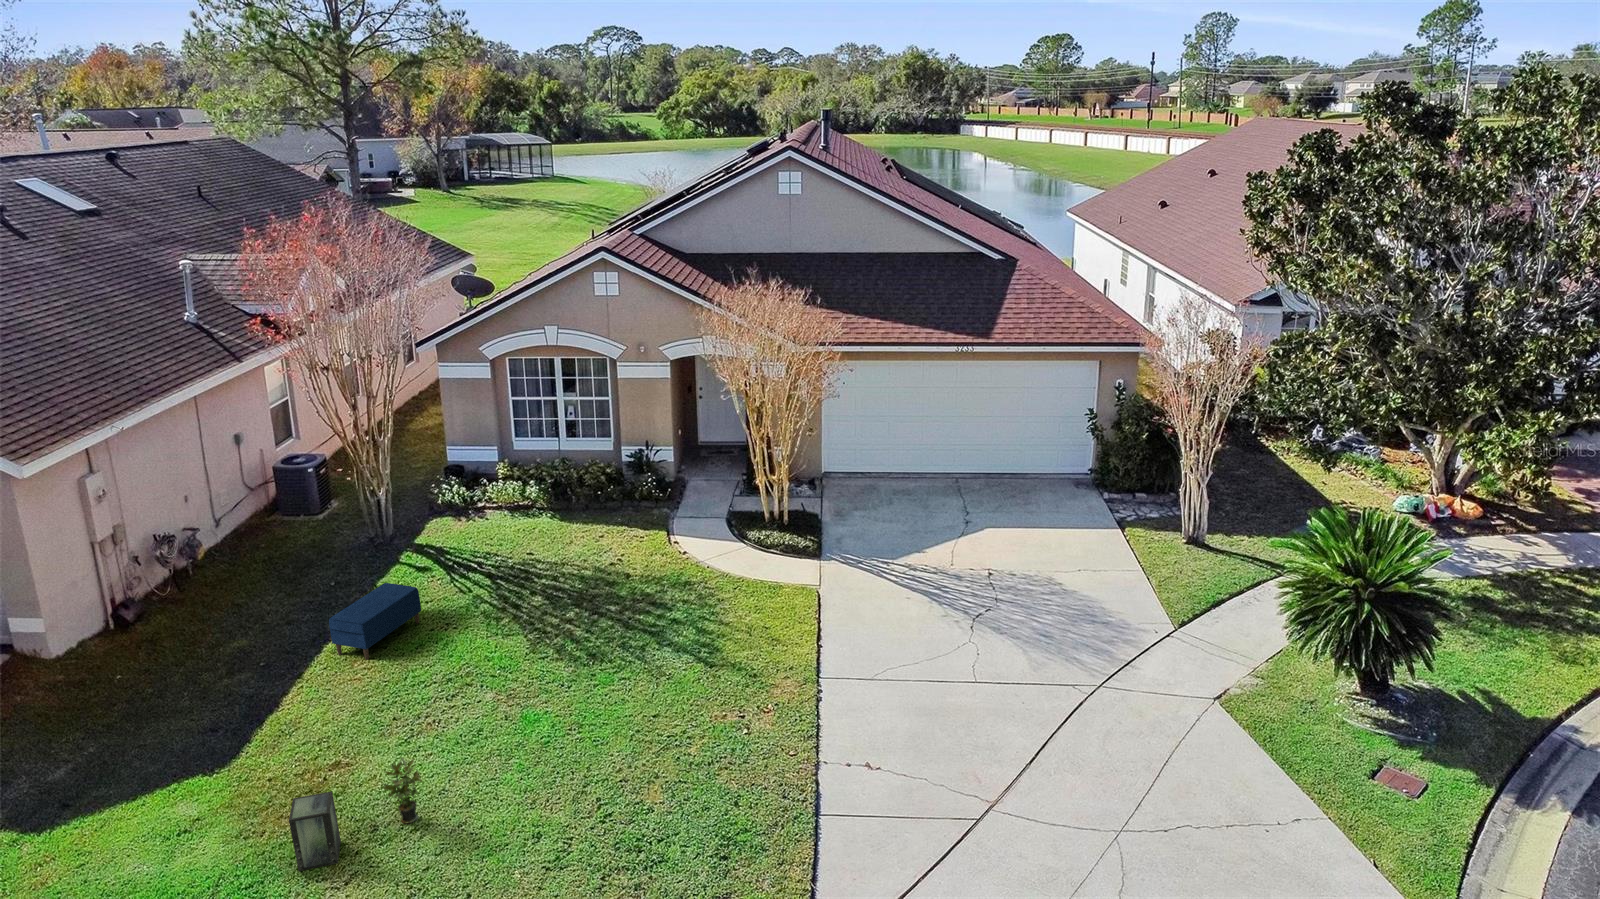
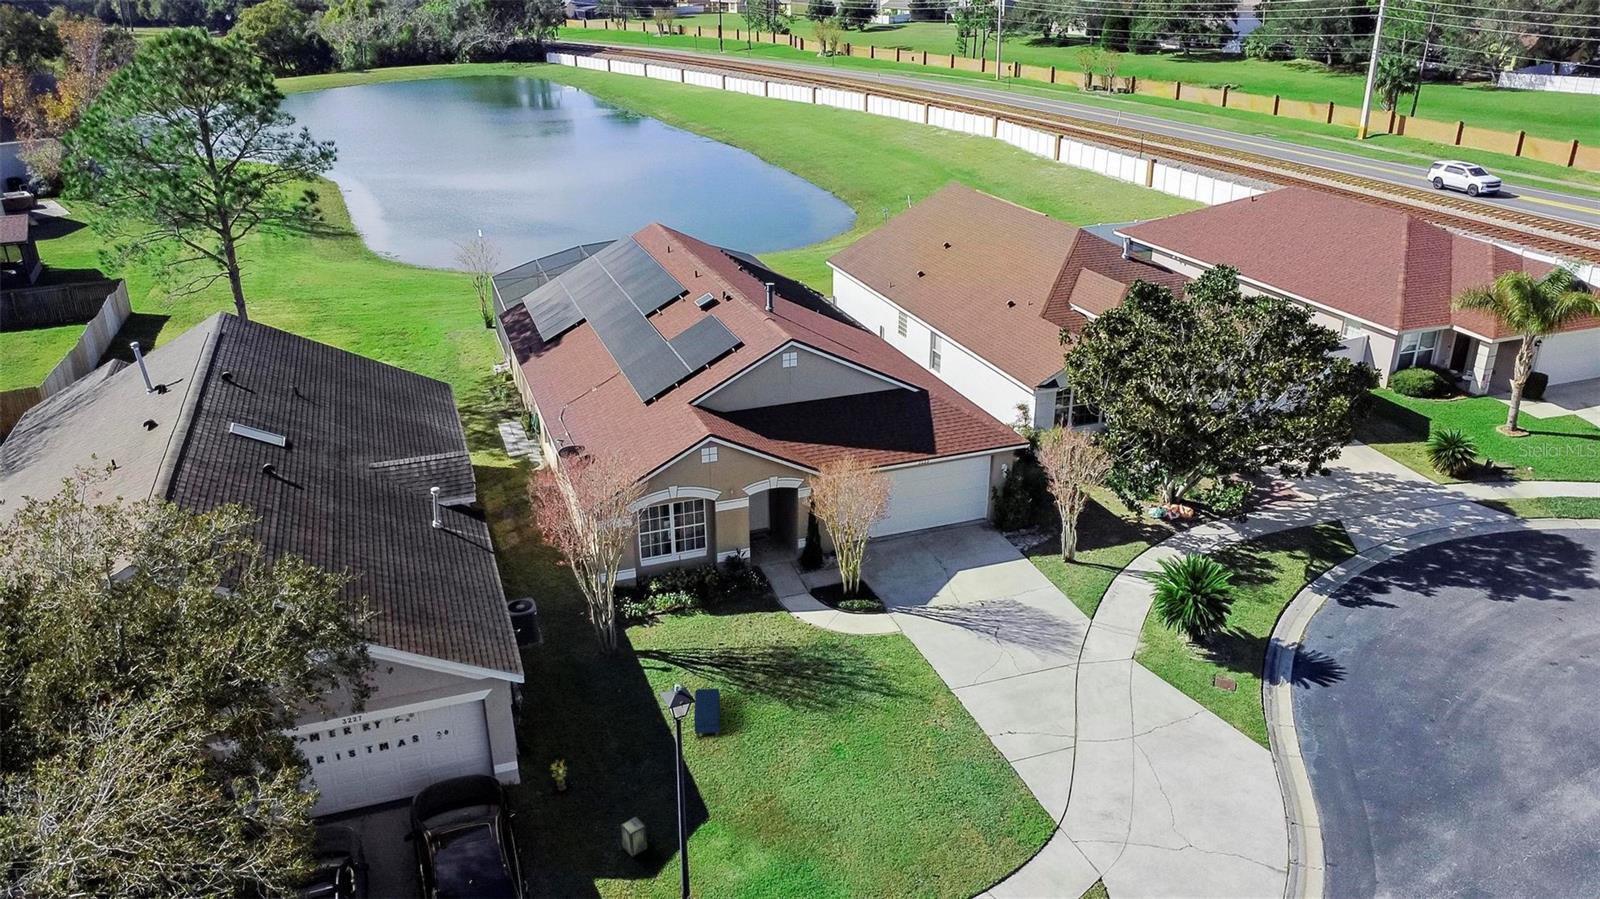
potted plant: present [383,758,422,823] -> present [551,761,566,790]
storage box: present [289,791,341,871] -> present [621,817,647,857]

